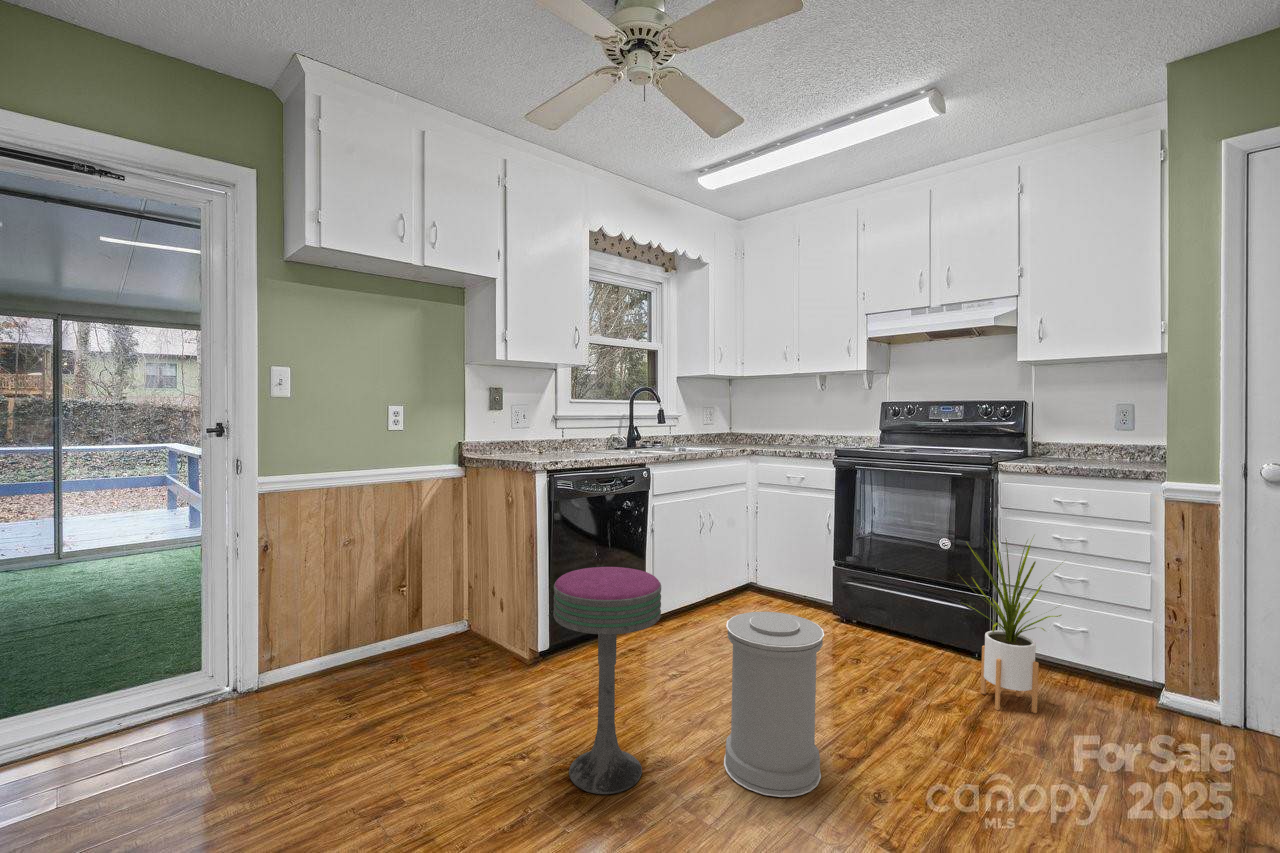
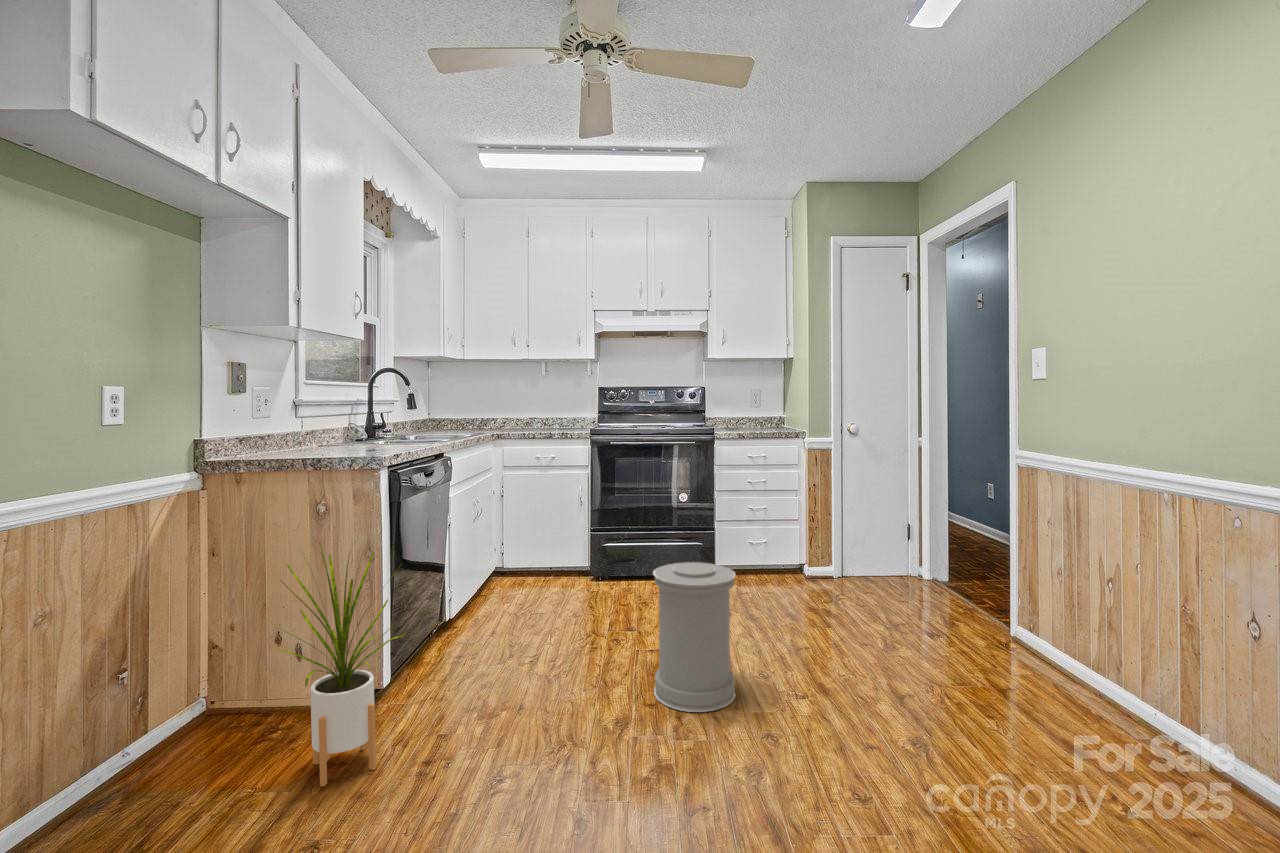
house plant: present [963,536,1063,713] -> present [263,543,406,787]
bar stool: present [553,567,661,794] -> none [534,546,644,775]

